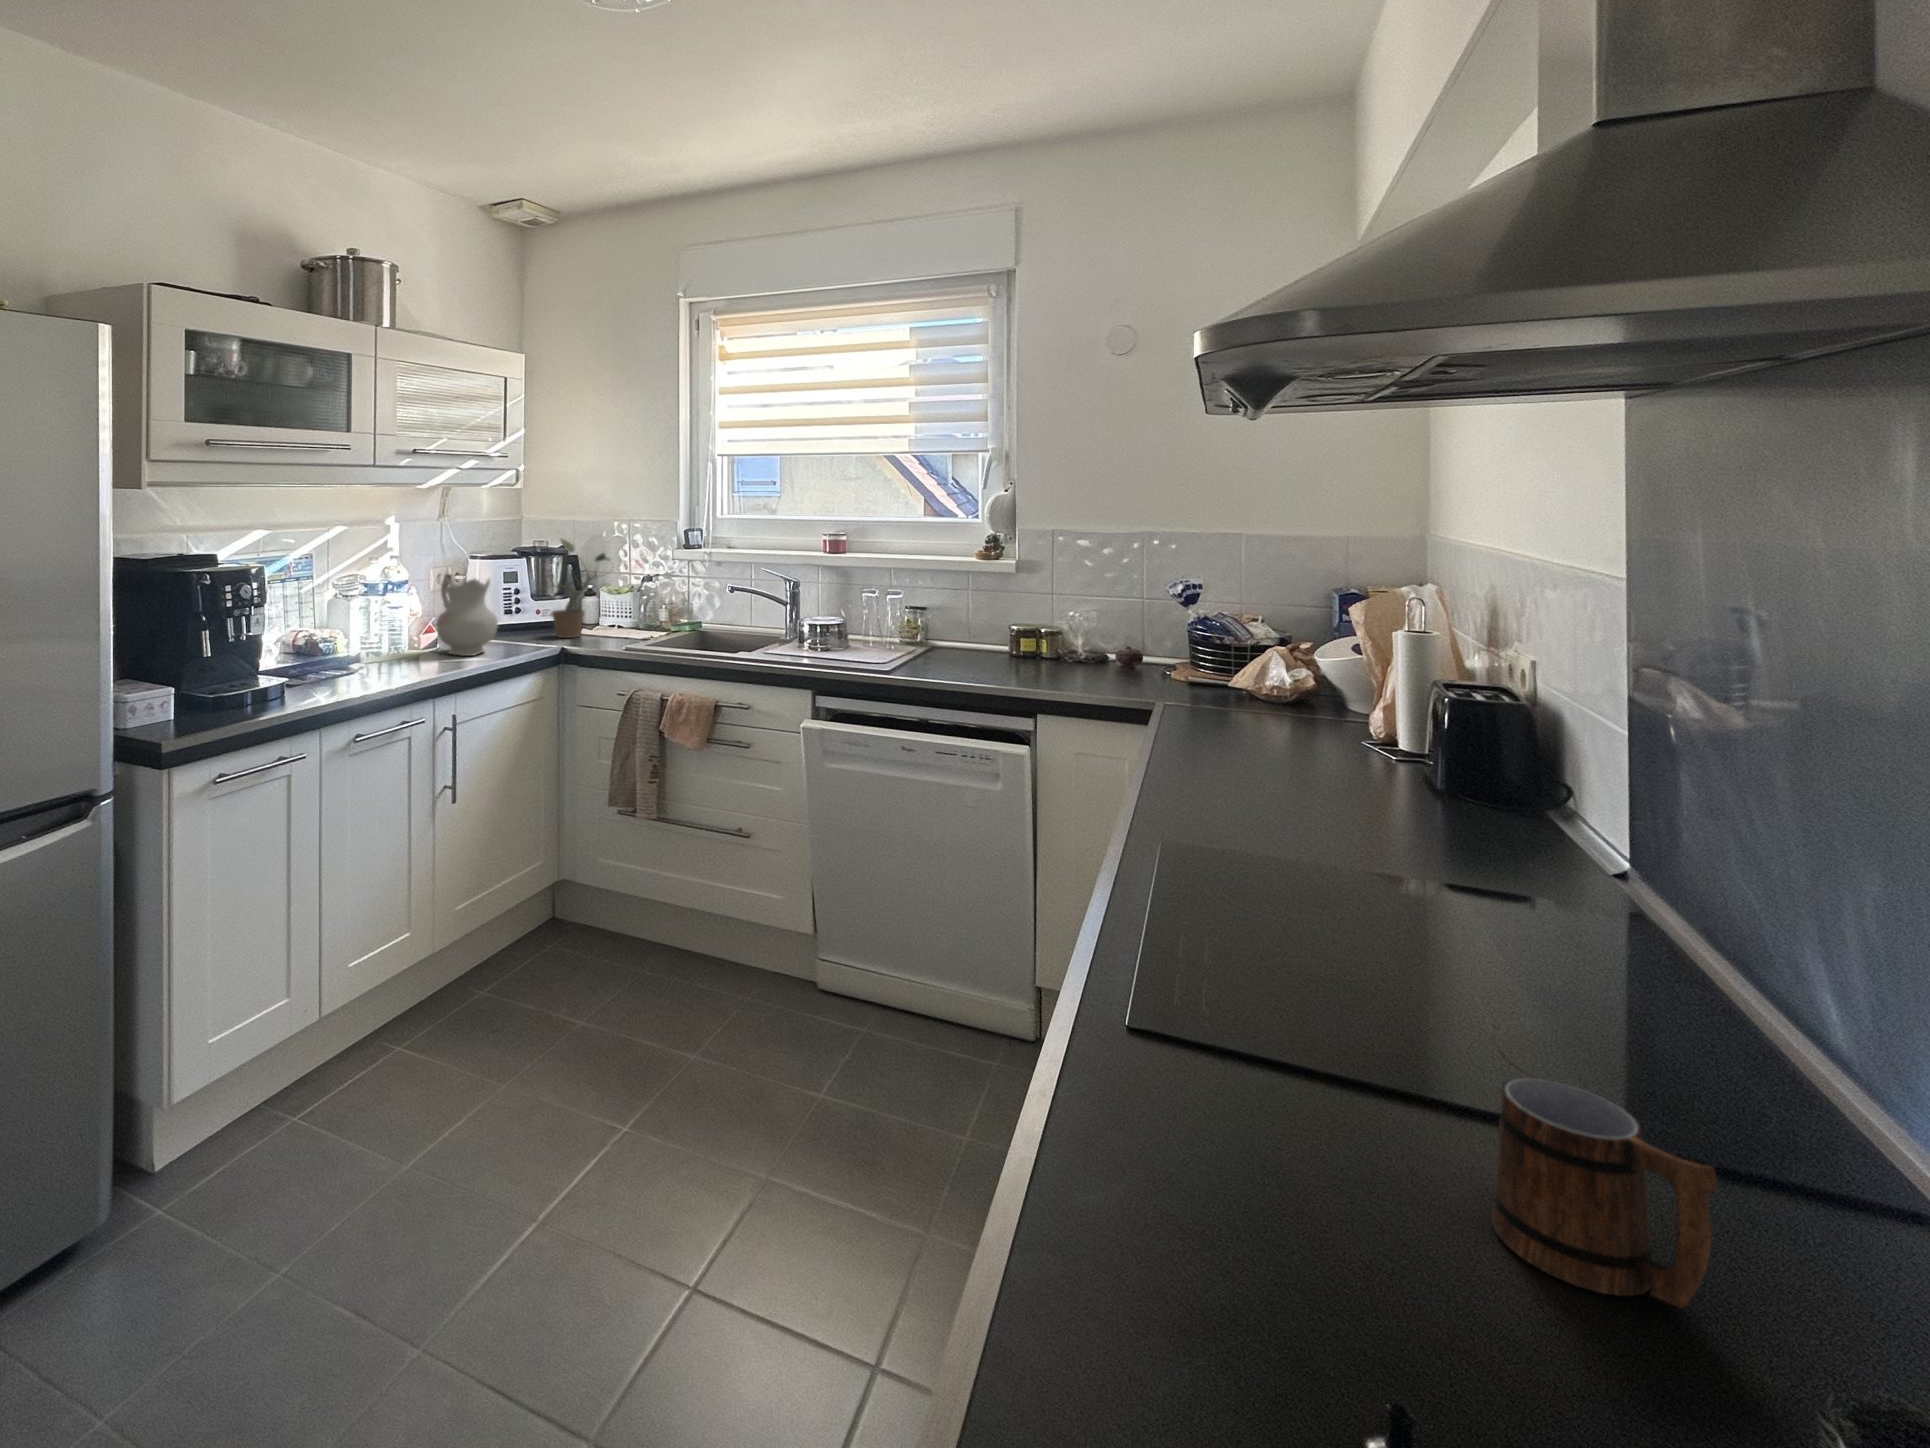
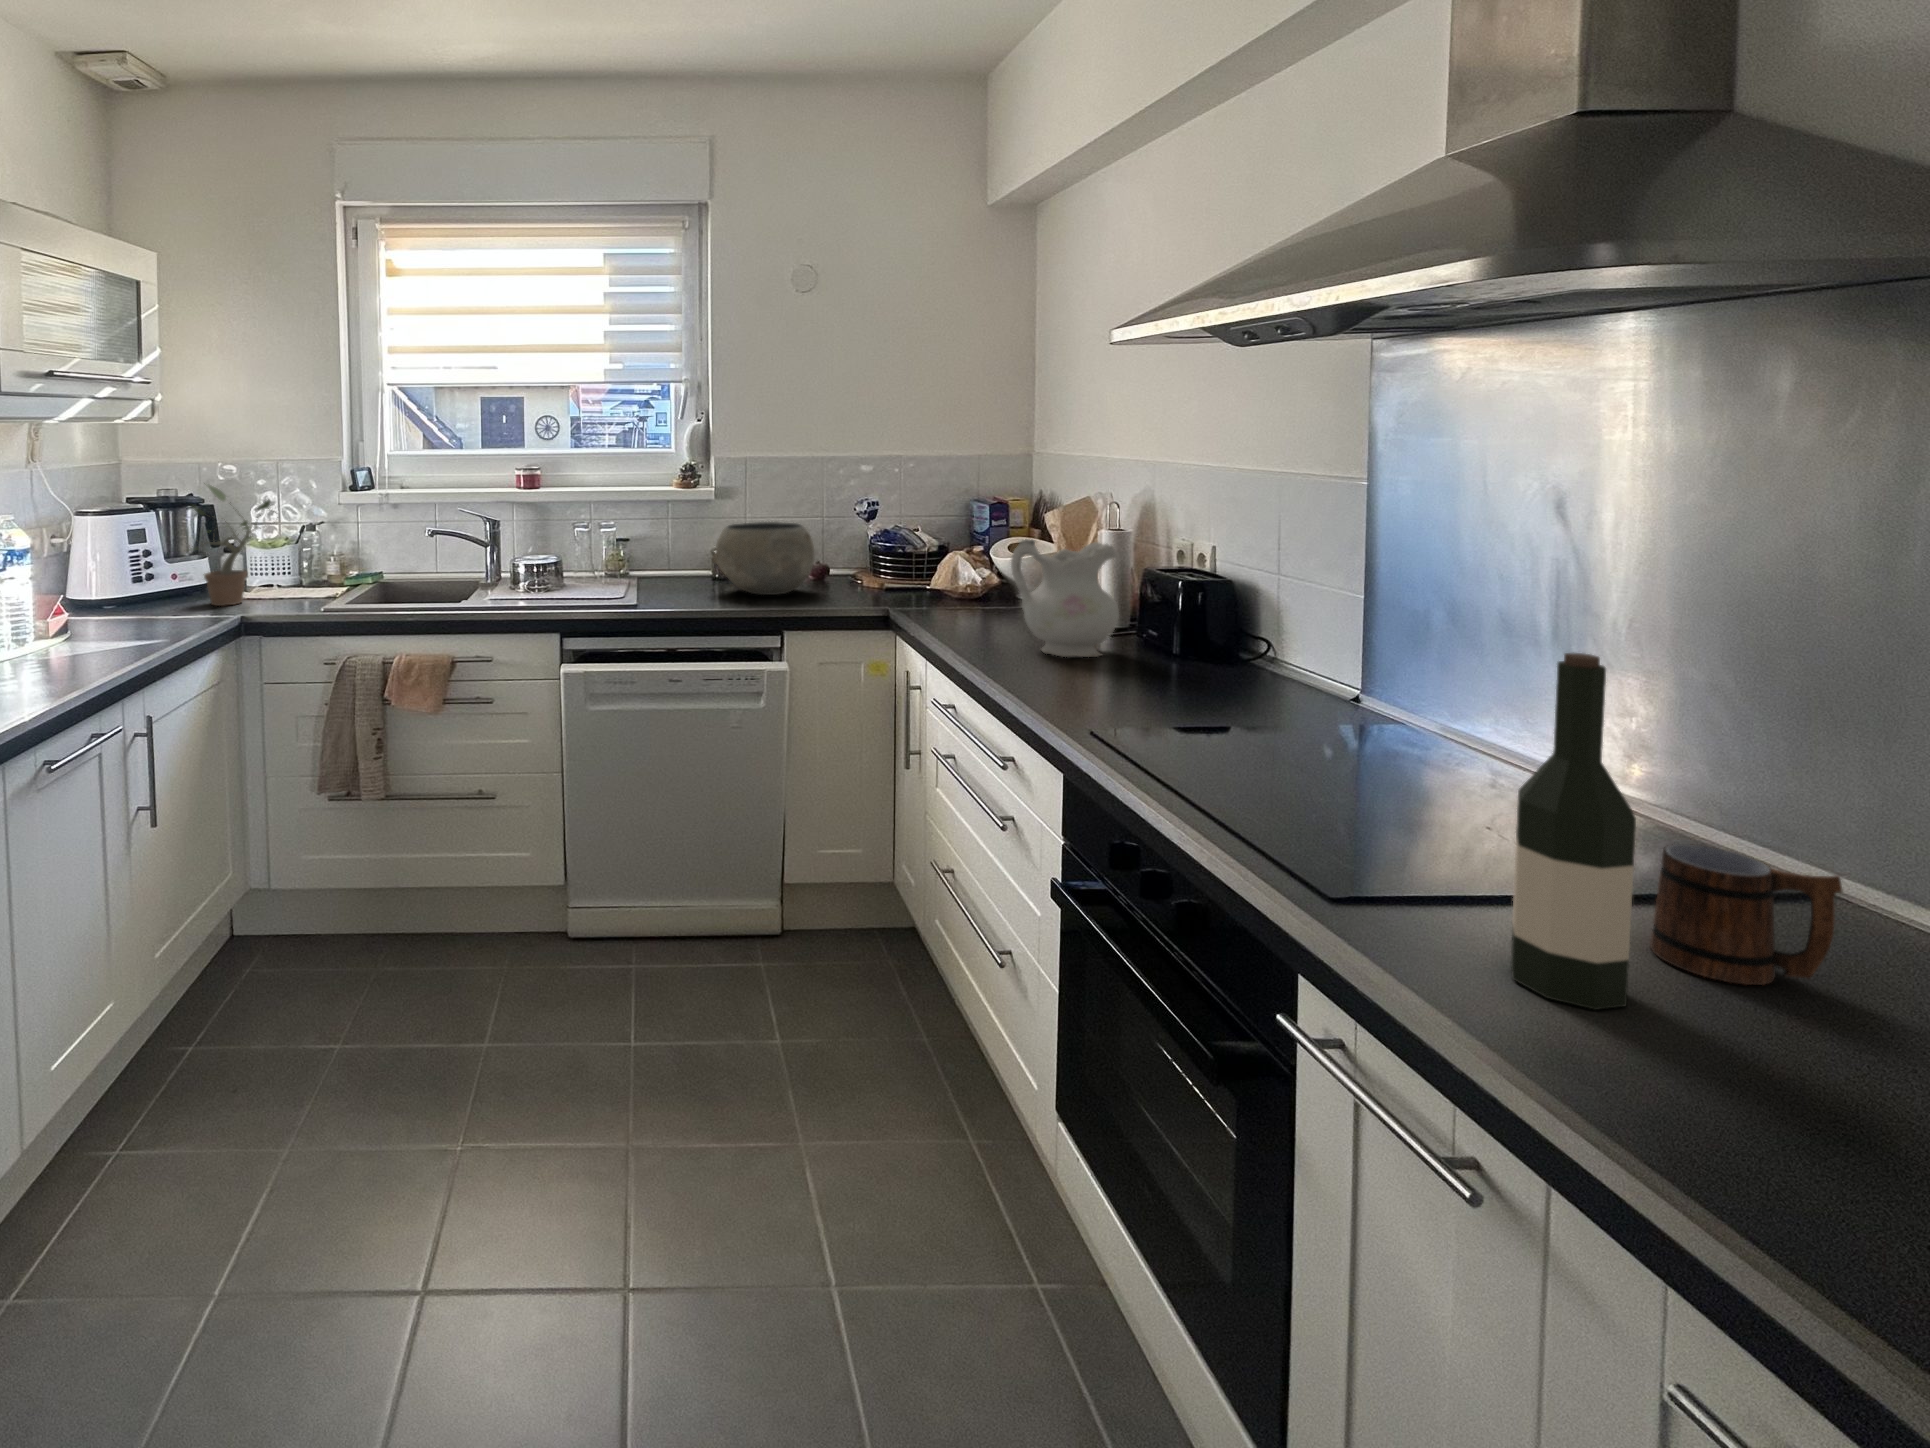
ceramic pitcher: present [436,574,498,656] -> present [1011,539,1119,657]
ceramic bowl: none [984,599,1100,675] -> present [712,522,814,595]
wine bottle: none [1226,789,1357,1242] -> present [1511,653,1636,1010]

